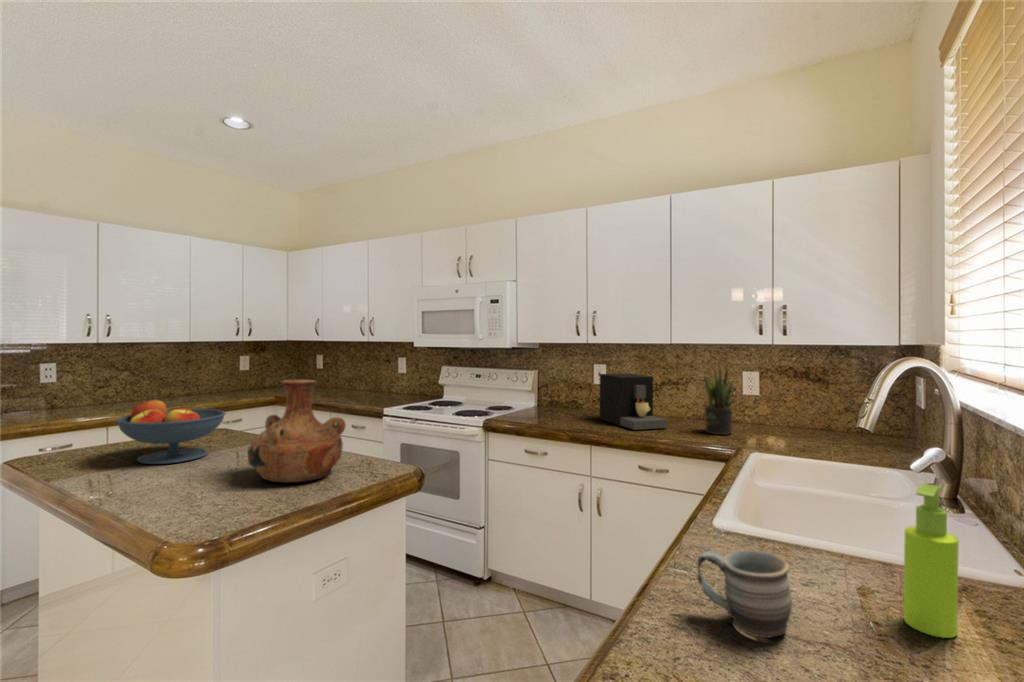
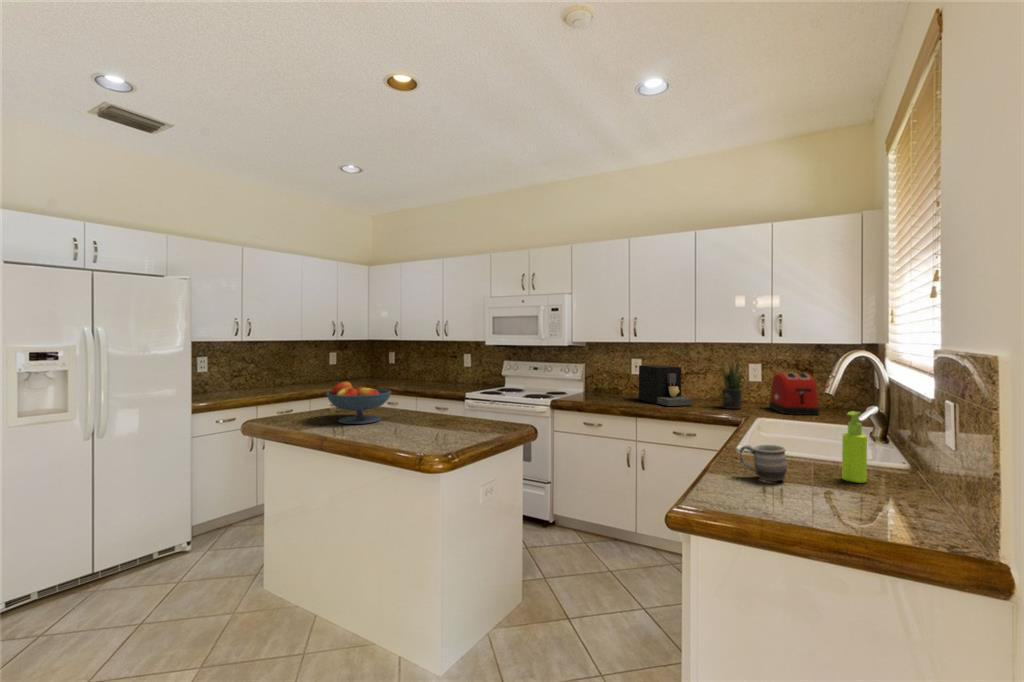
vase: present [248,380,346,482] -> none [427,367,485,433]
toaster: none [769,385,838,446] -> present [769,373,819,415]

